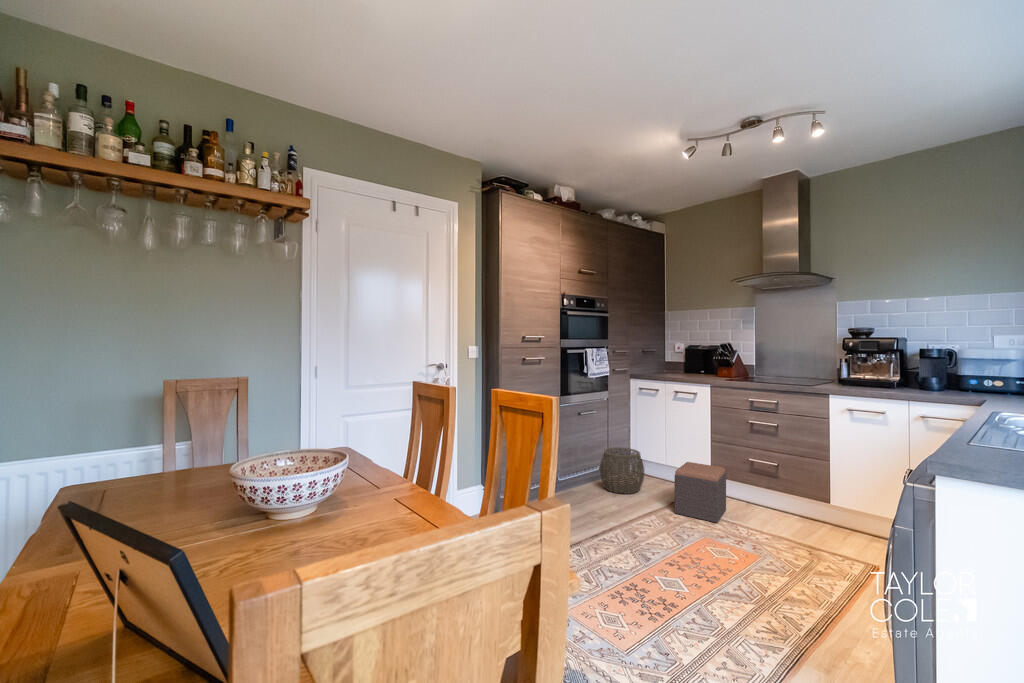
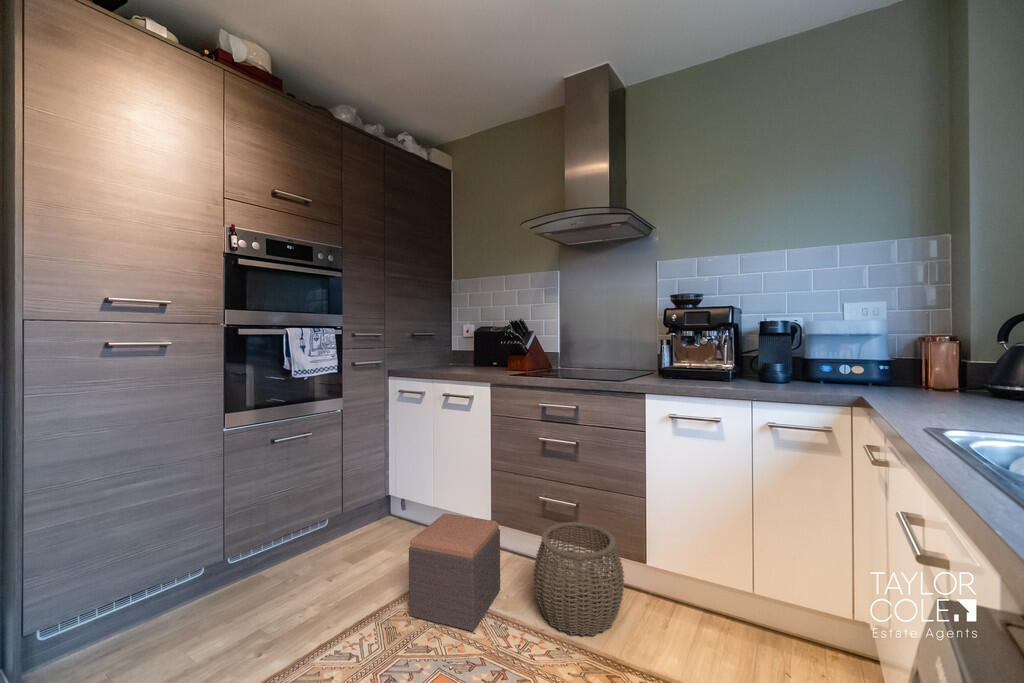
woven basket: present [600,447,645,494] -> present [533,522,624,636]

